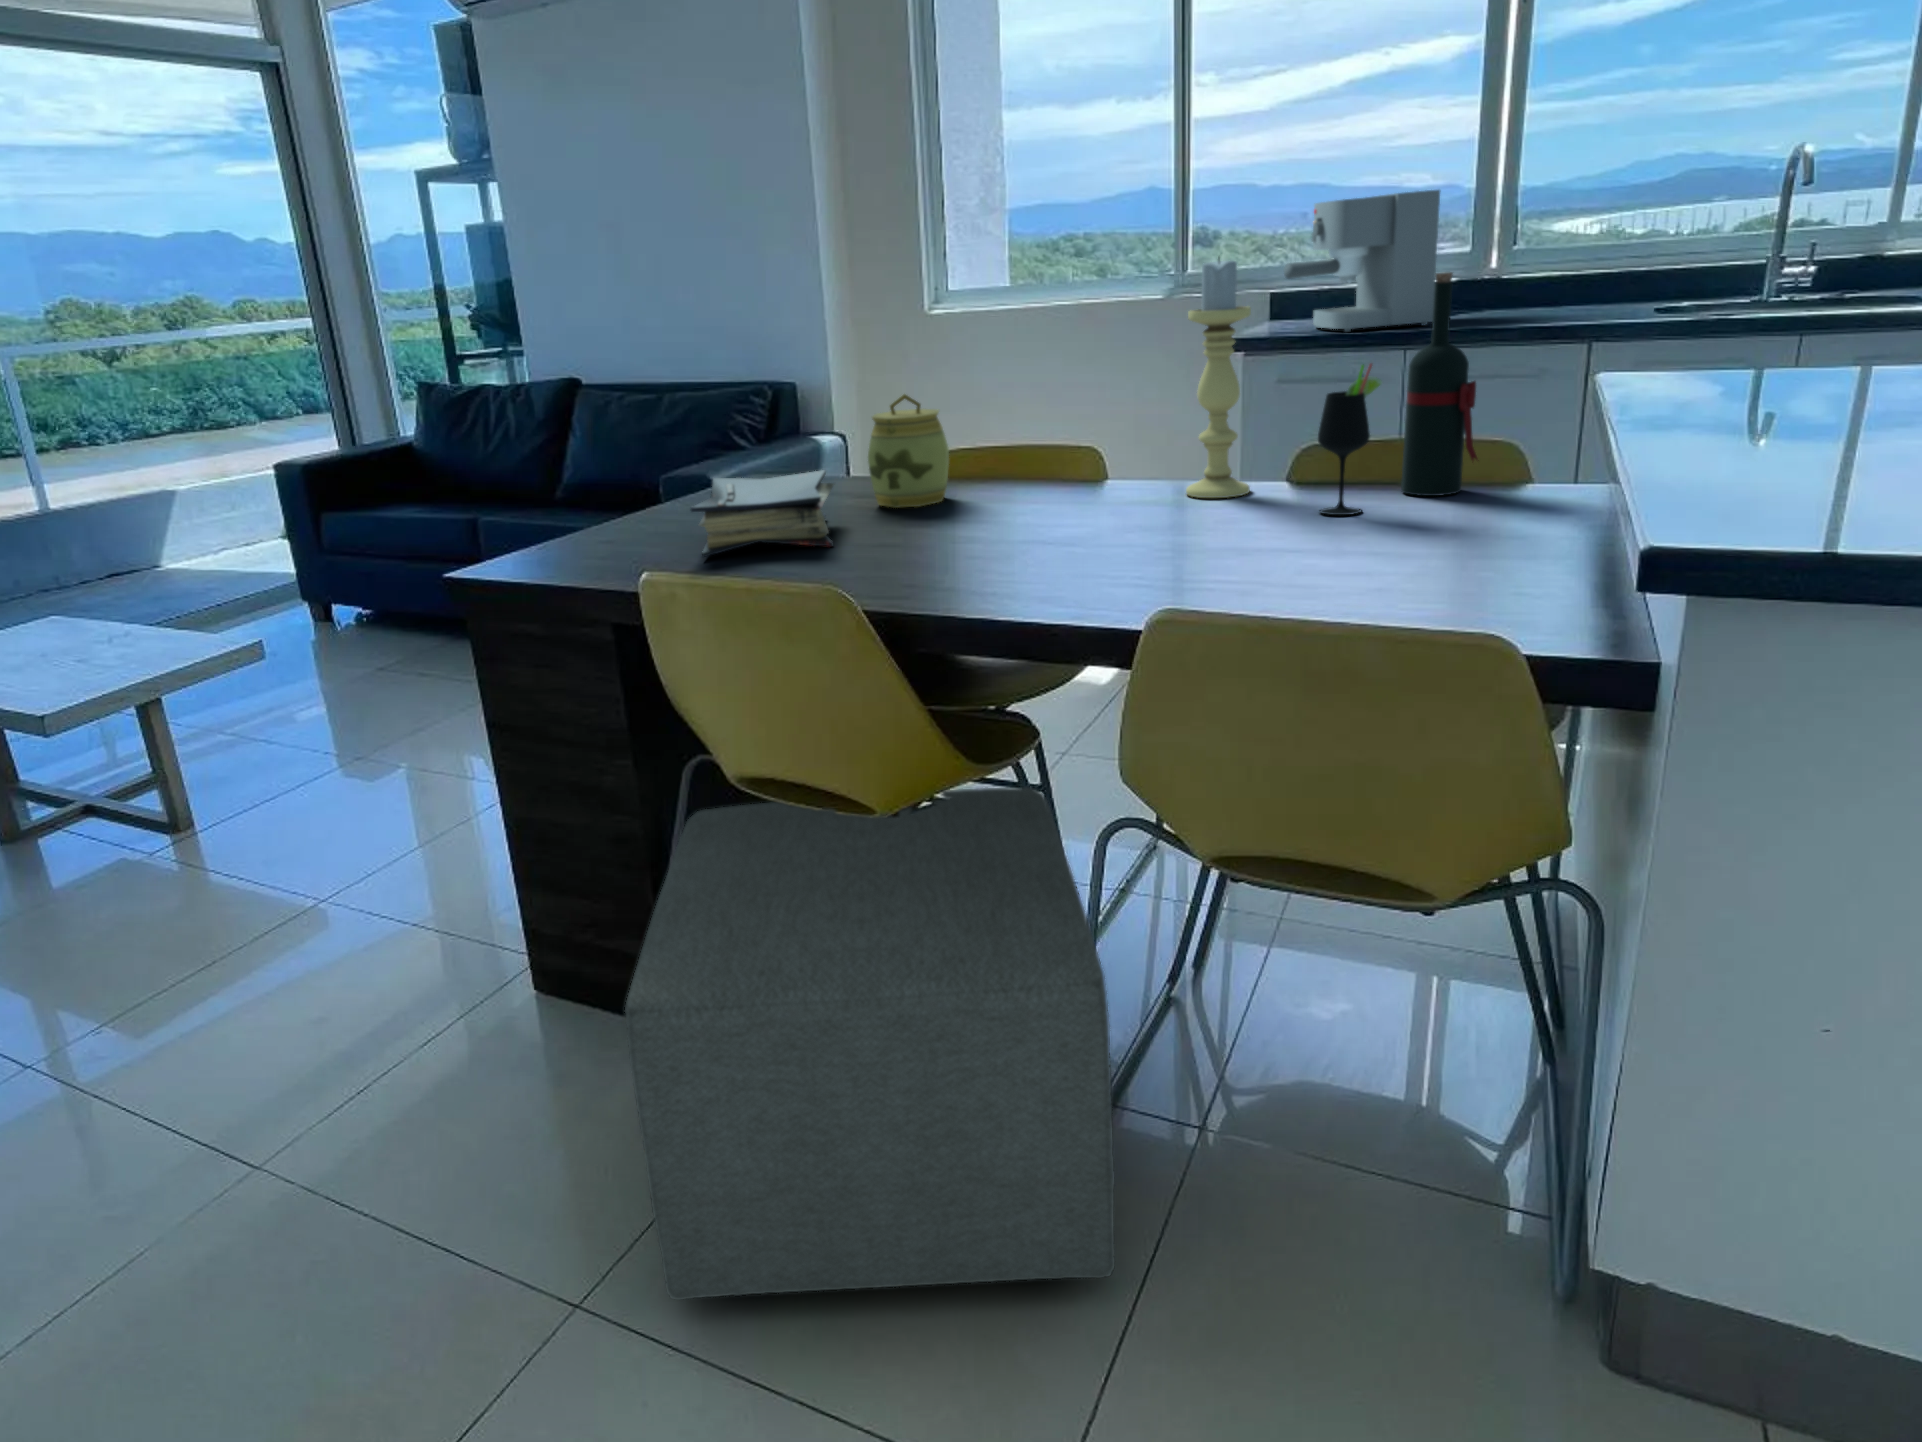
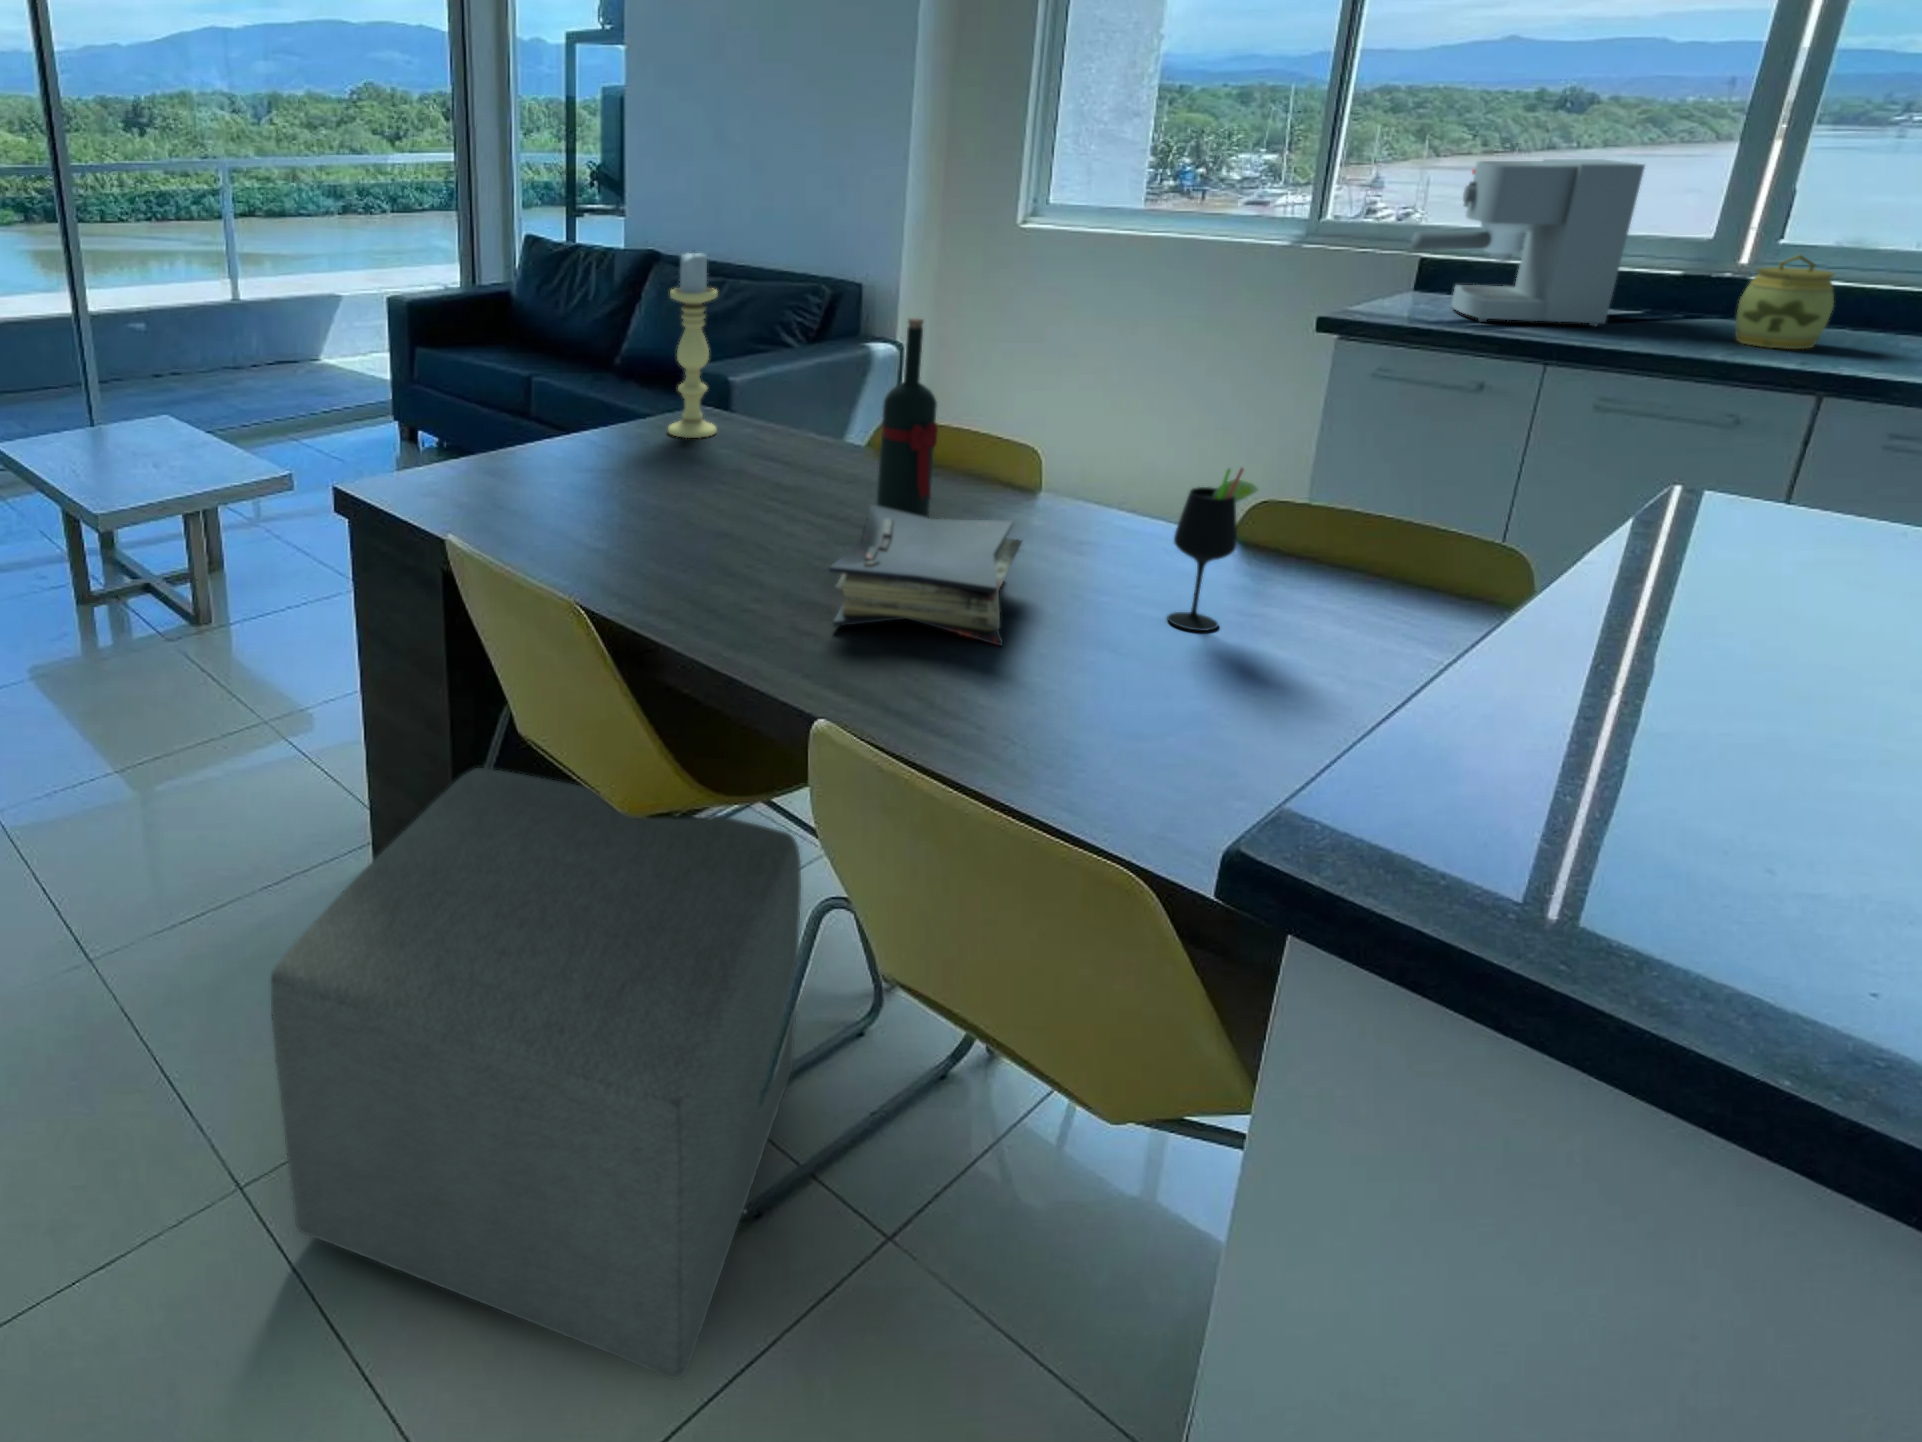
candle holder: present [1186,258,1251,498] -> present [668,253,717,438]
wine bottle: present [1401,272,1477,496] -> present [876,318,938,518]
jar: present [868,394,949,508] -> present [1735,255,1834,349]
book: present [691,470,834,557] -> present [829,505,1022,647]

